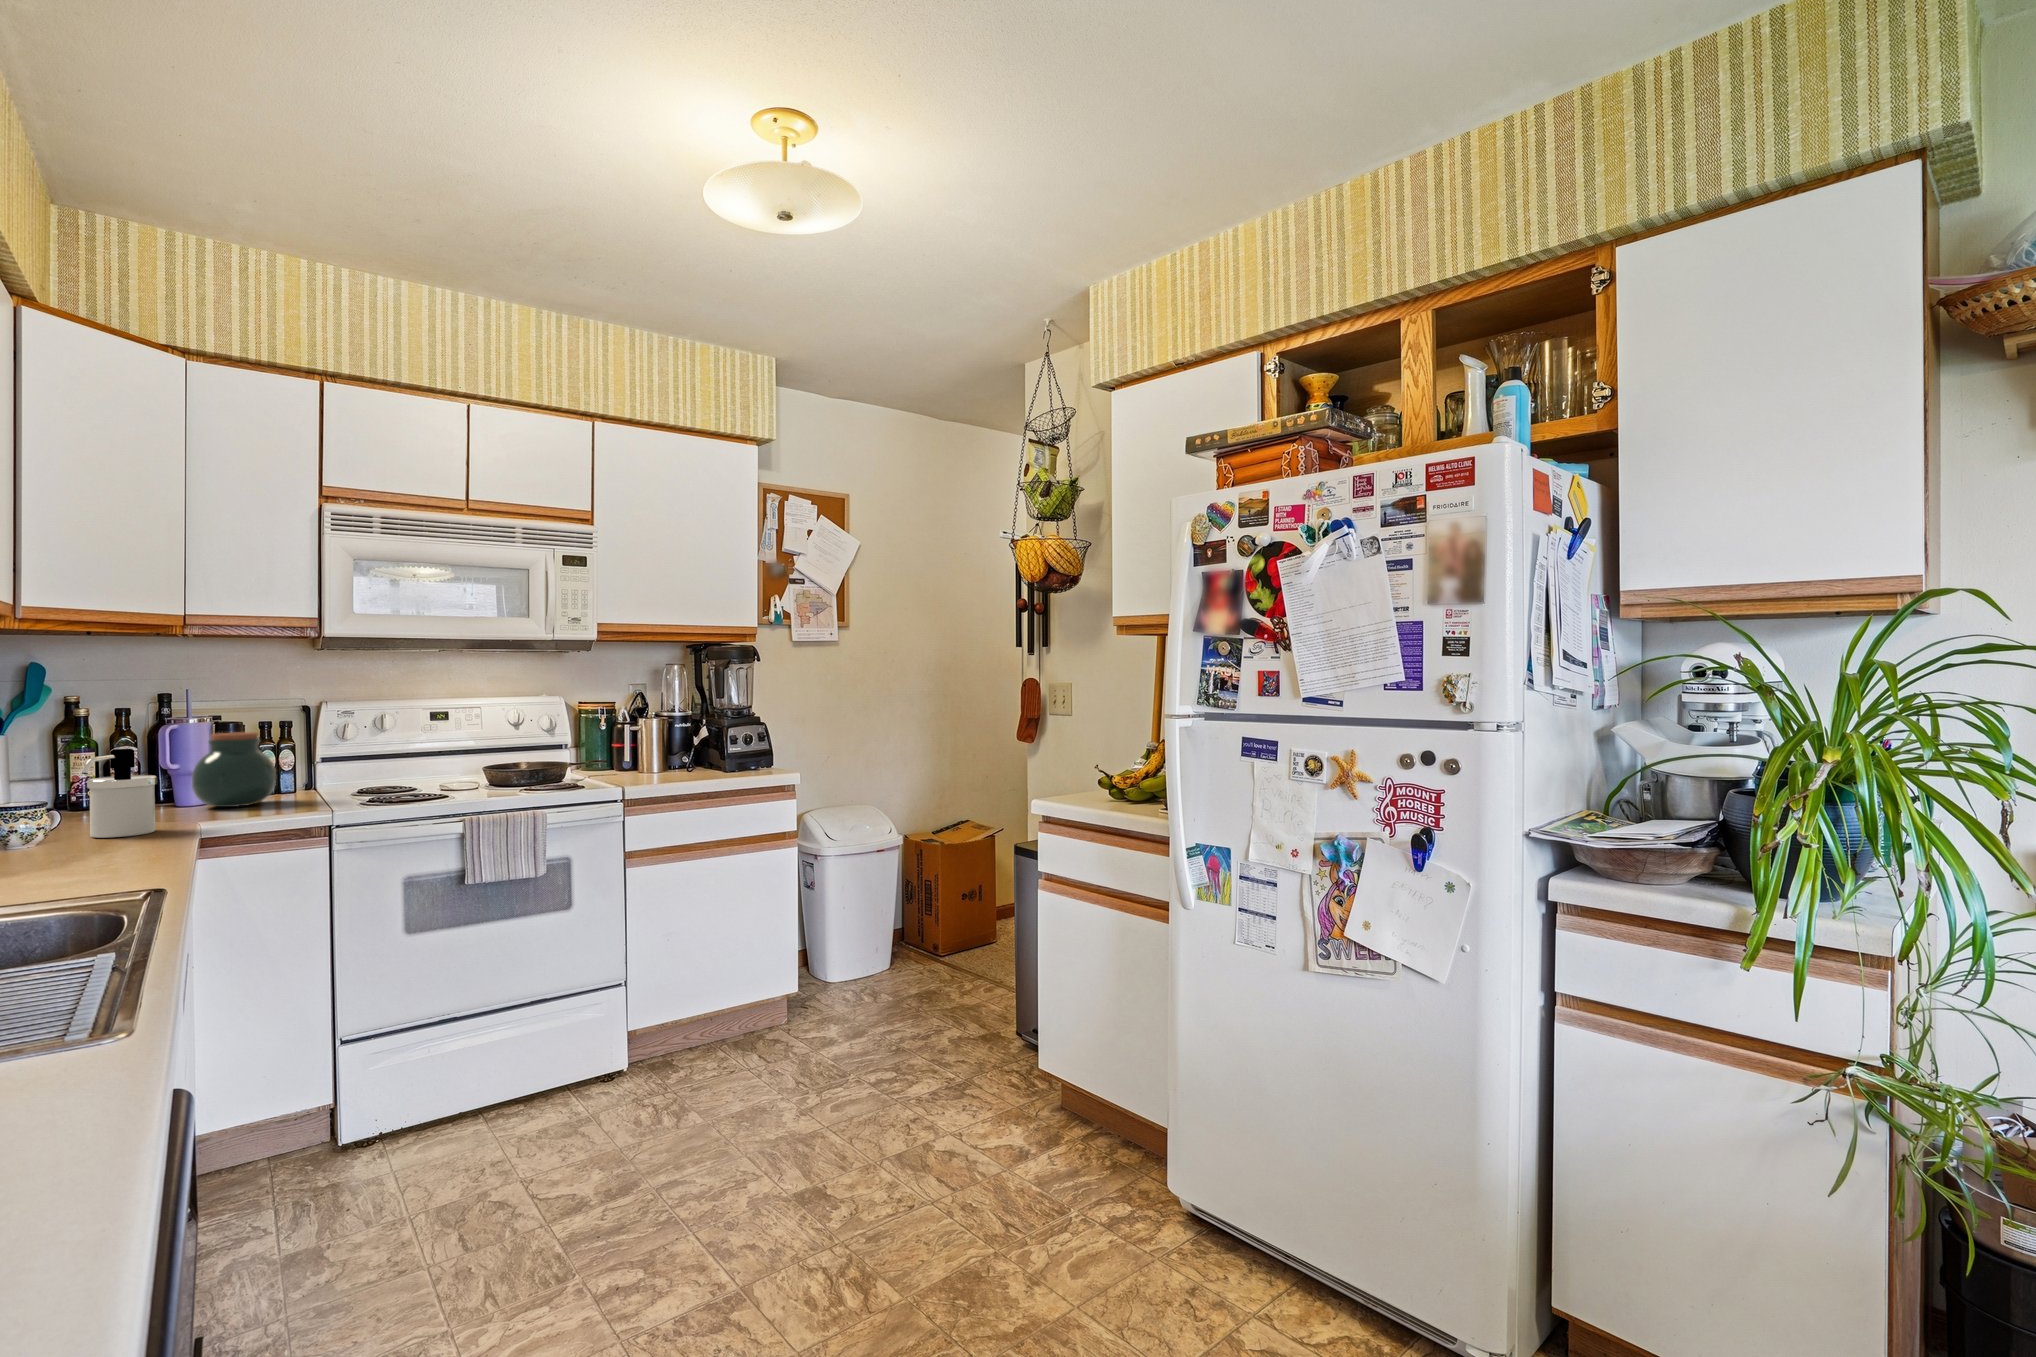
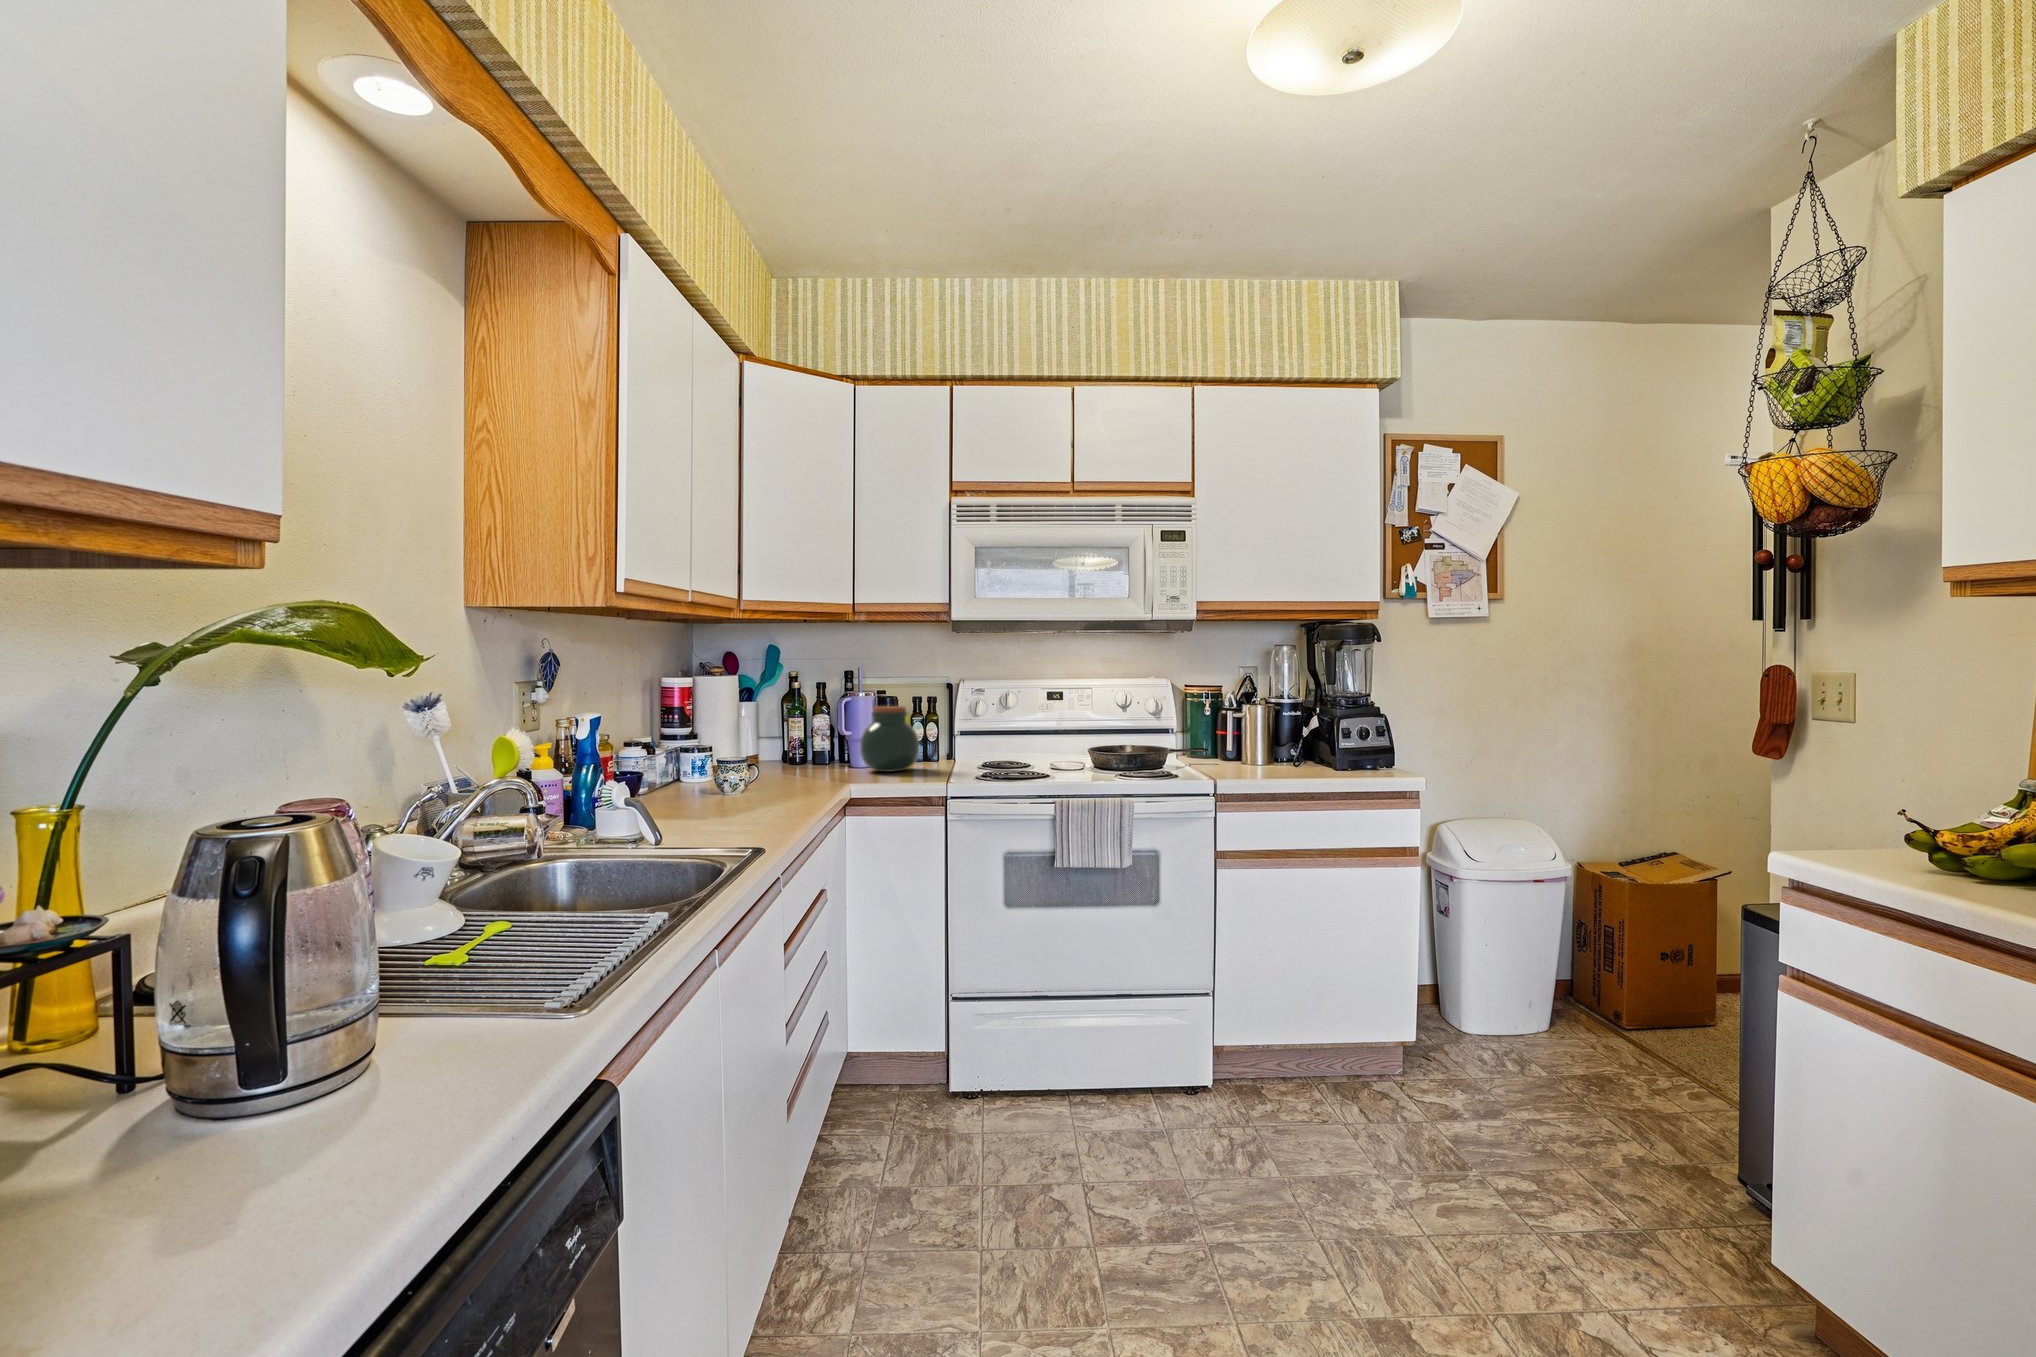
soap dispenser: present [82,749,157,838] -> none [767,717,821,792]

